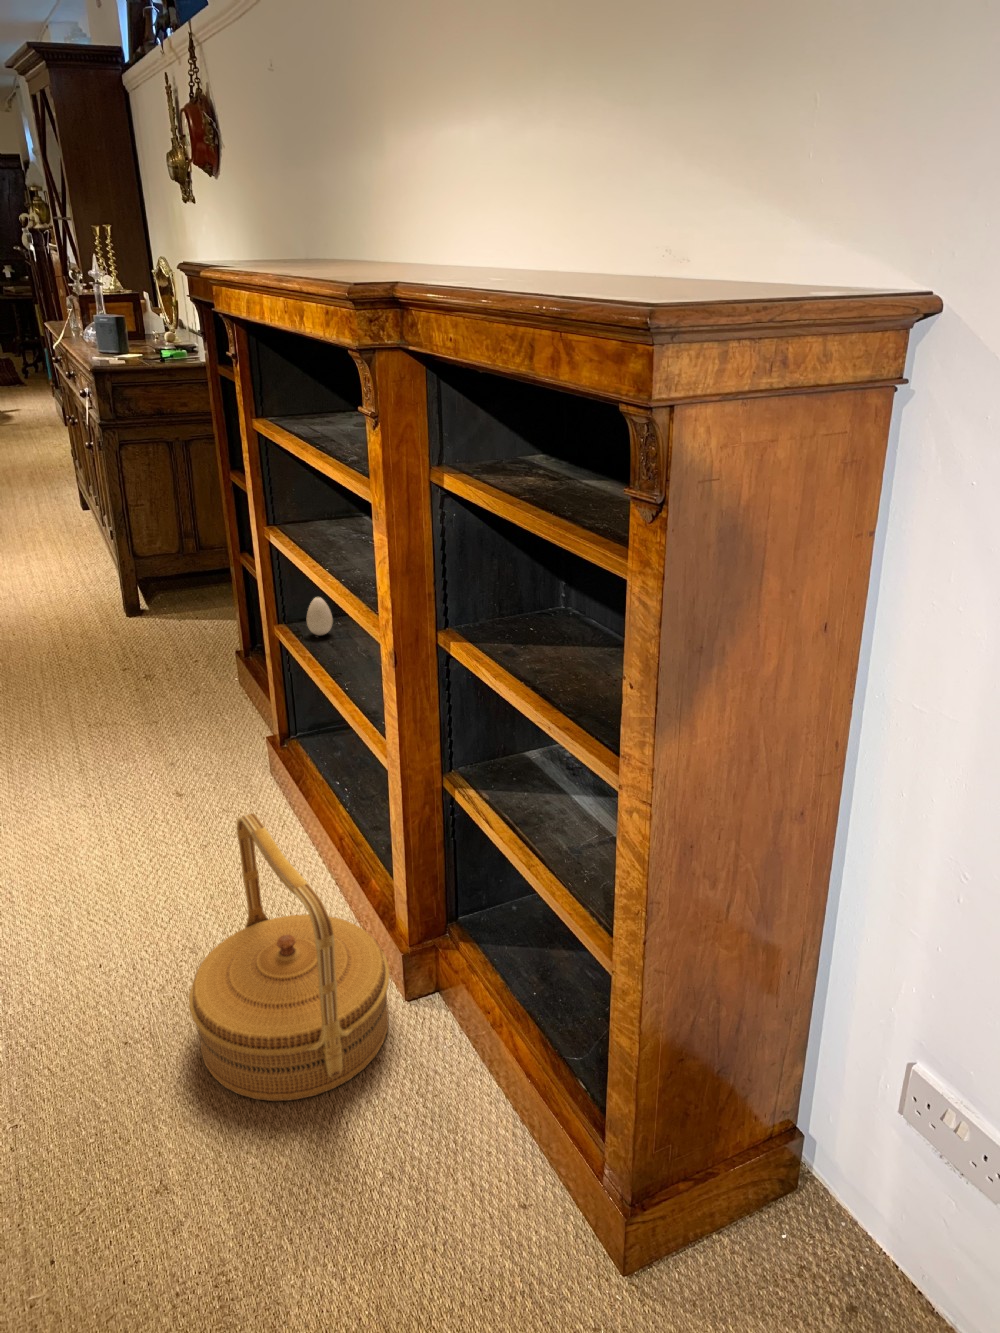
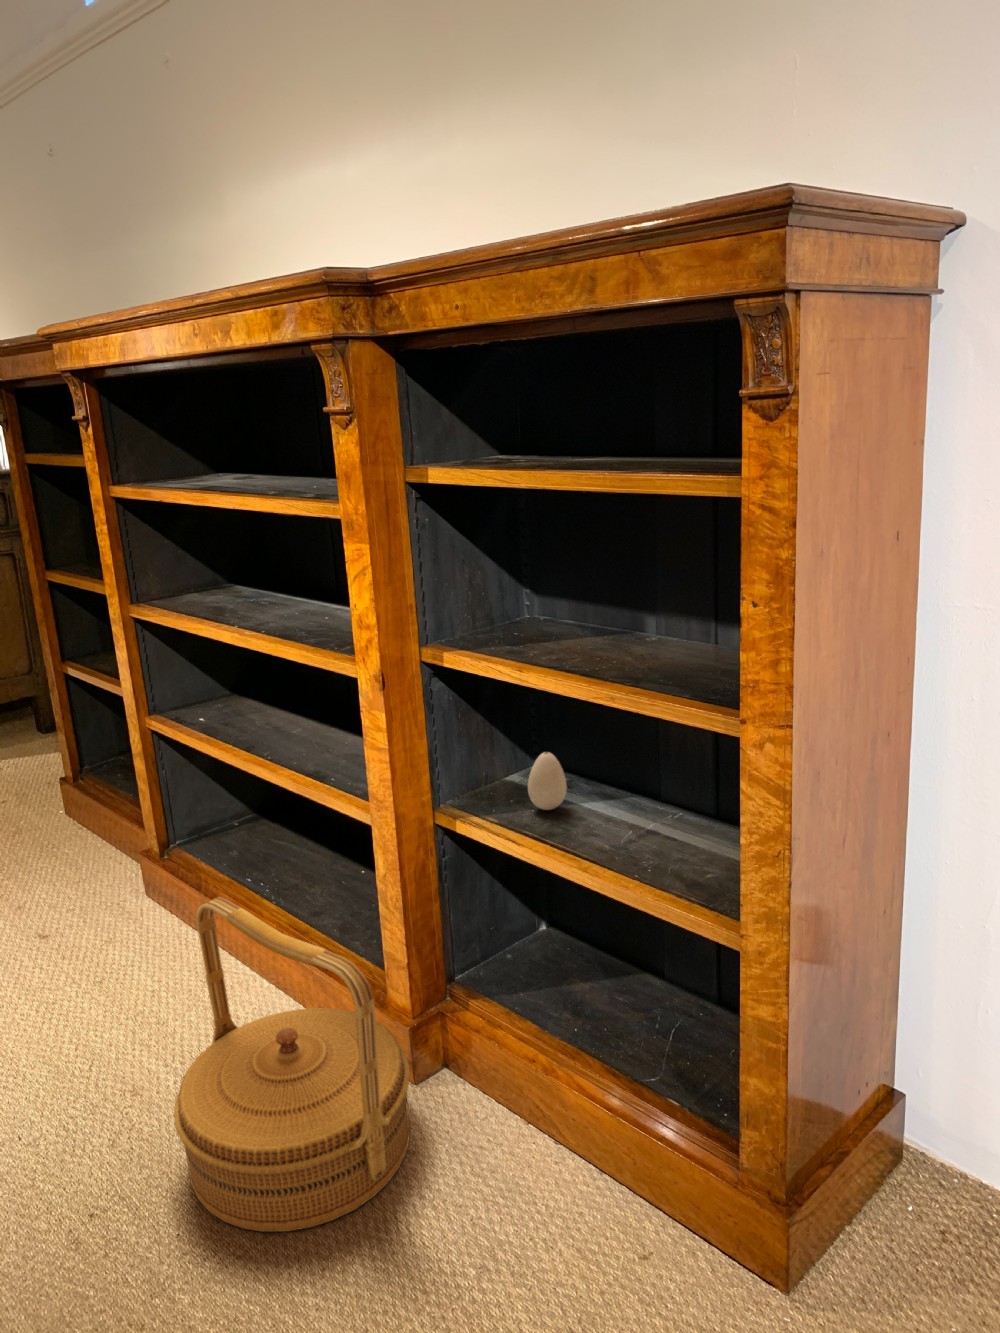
decorative egg: present [306,597,333,635] -> present [528,752,567,810]

